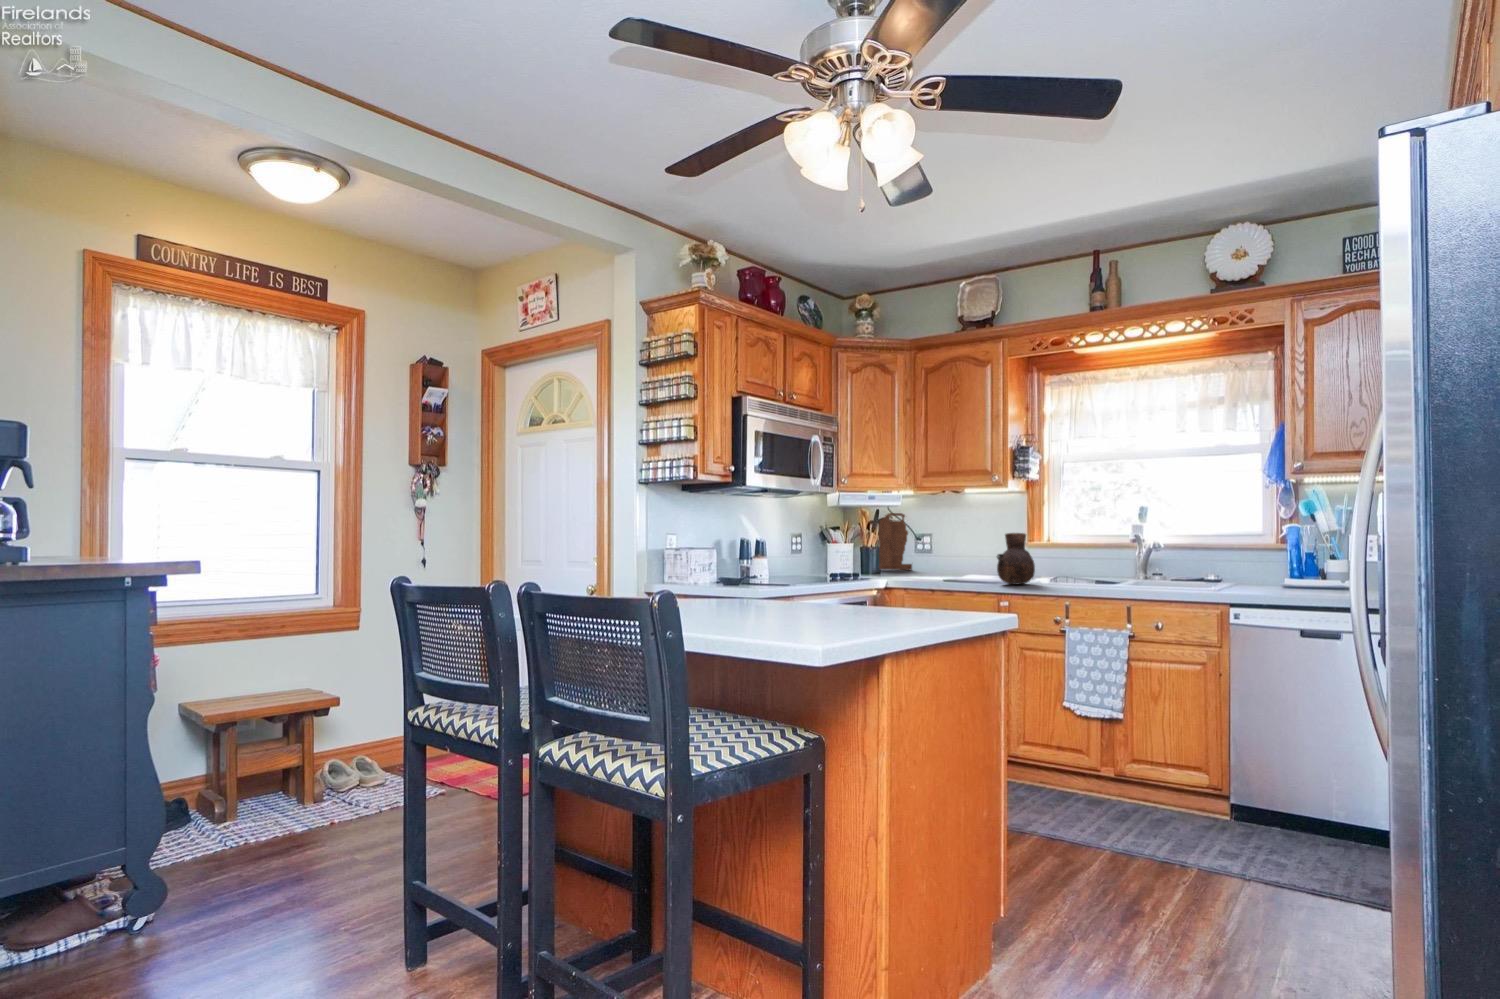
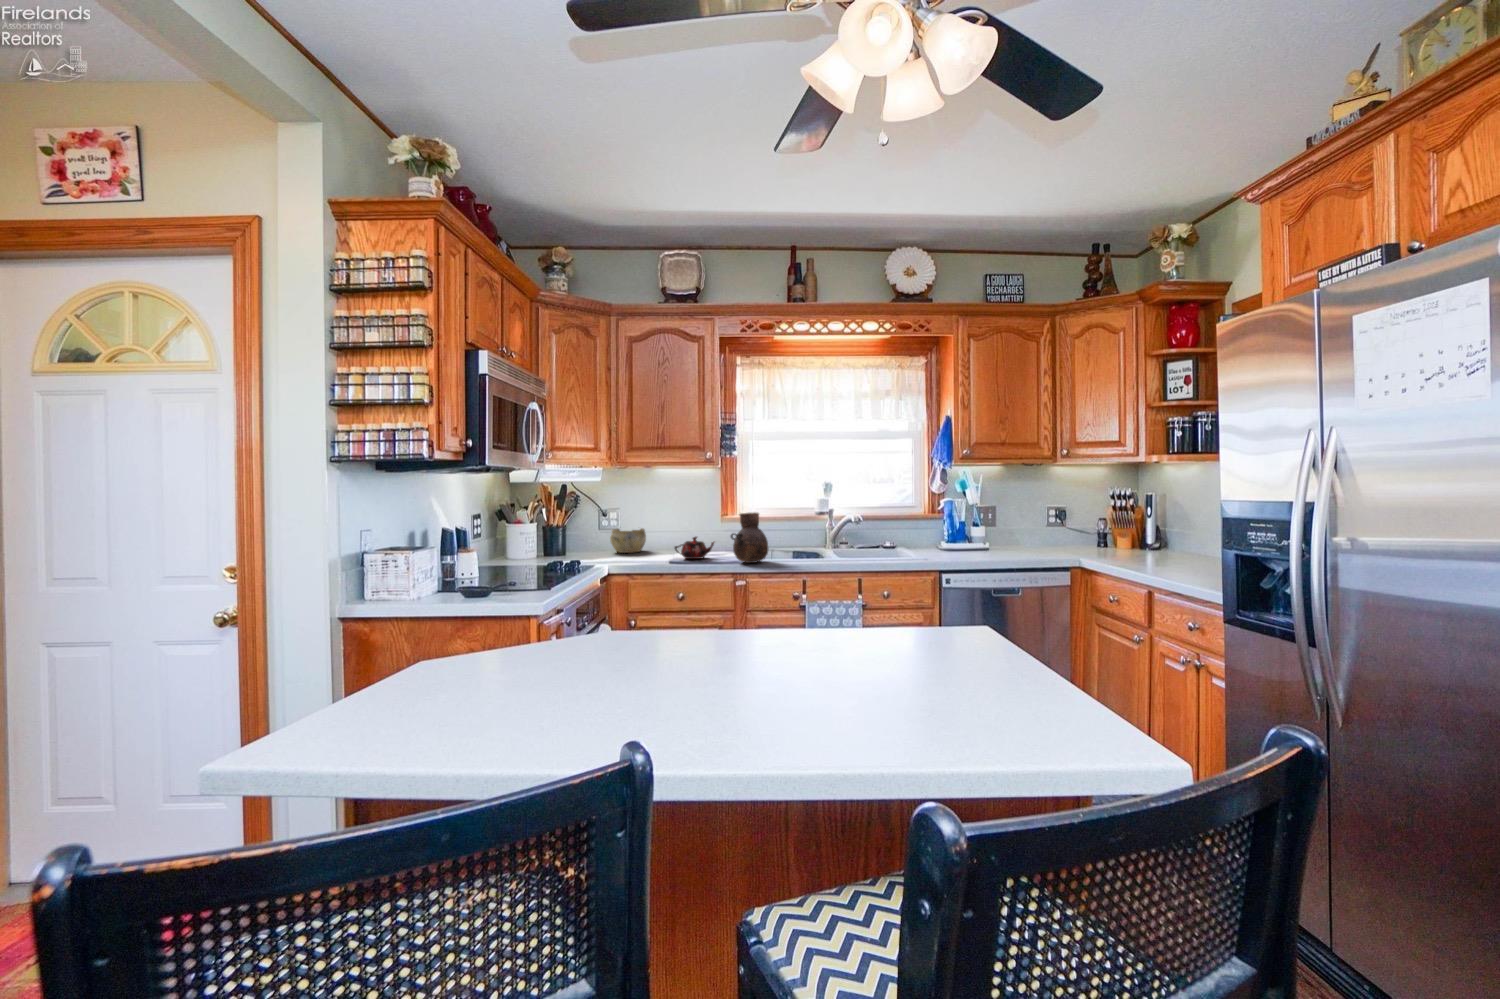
cutting board: present [879,513,912,570] -> none [565,489,601,550]
ceramic bowl: none [910,550,946,574] -> present [610,528,646,553]
teapot: none [952,557,995,580] -> present [675,537,714,559]

